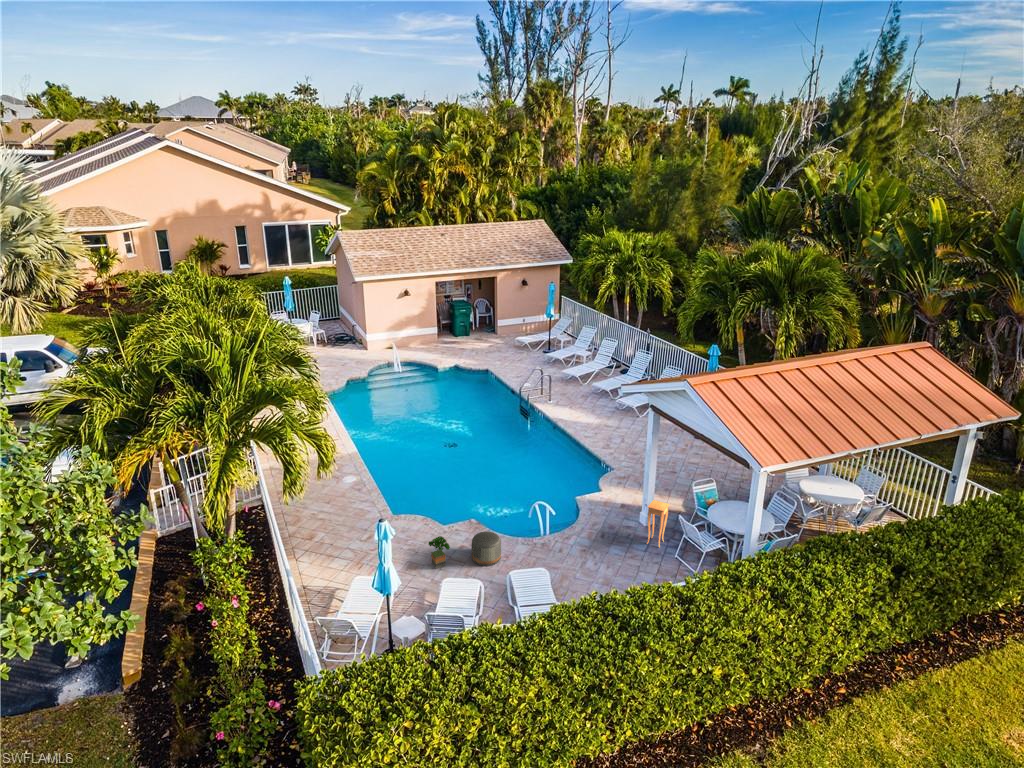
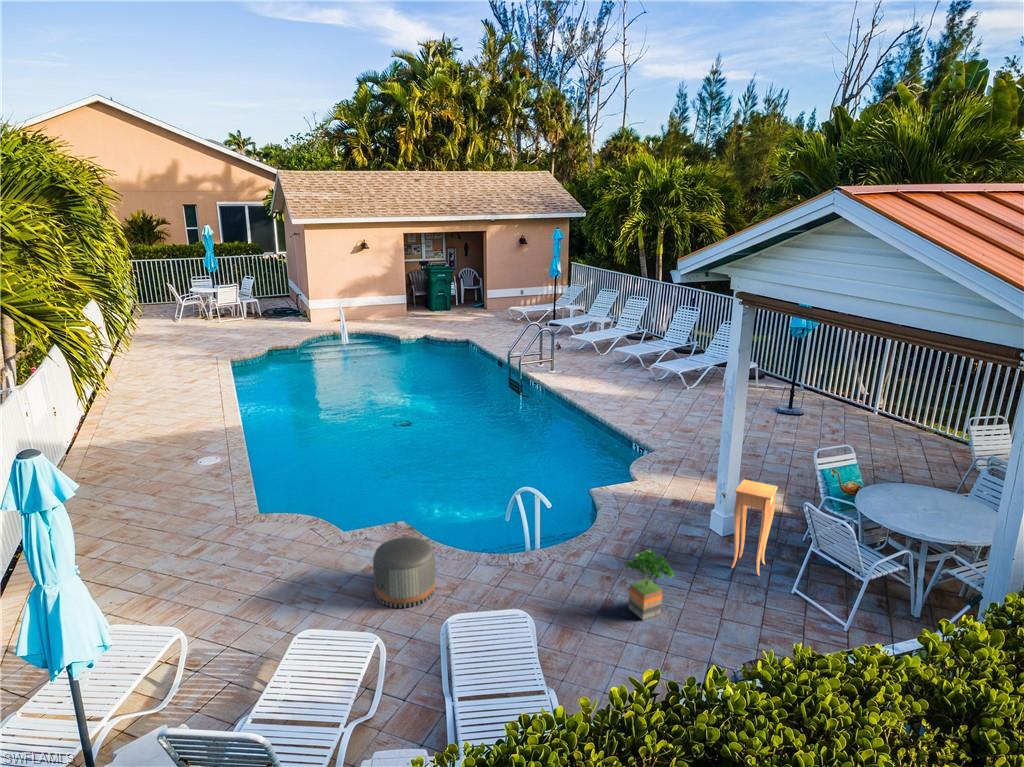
potted tree: present [429,536,450,569] -> present [625,550,674,620]

